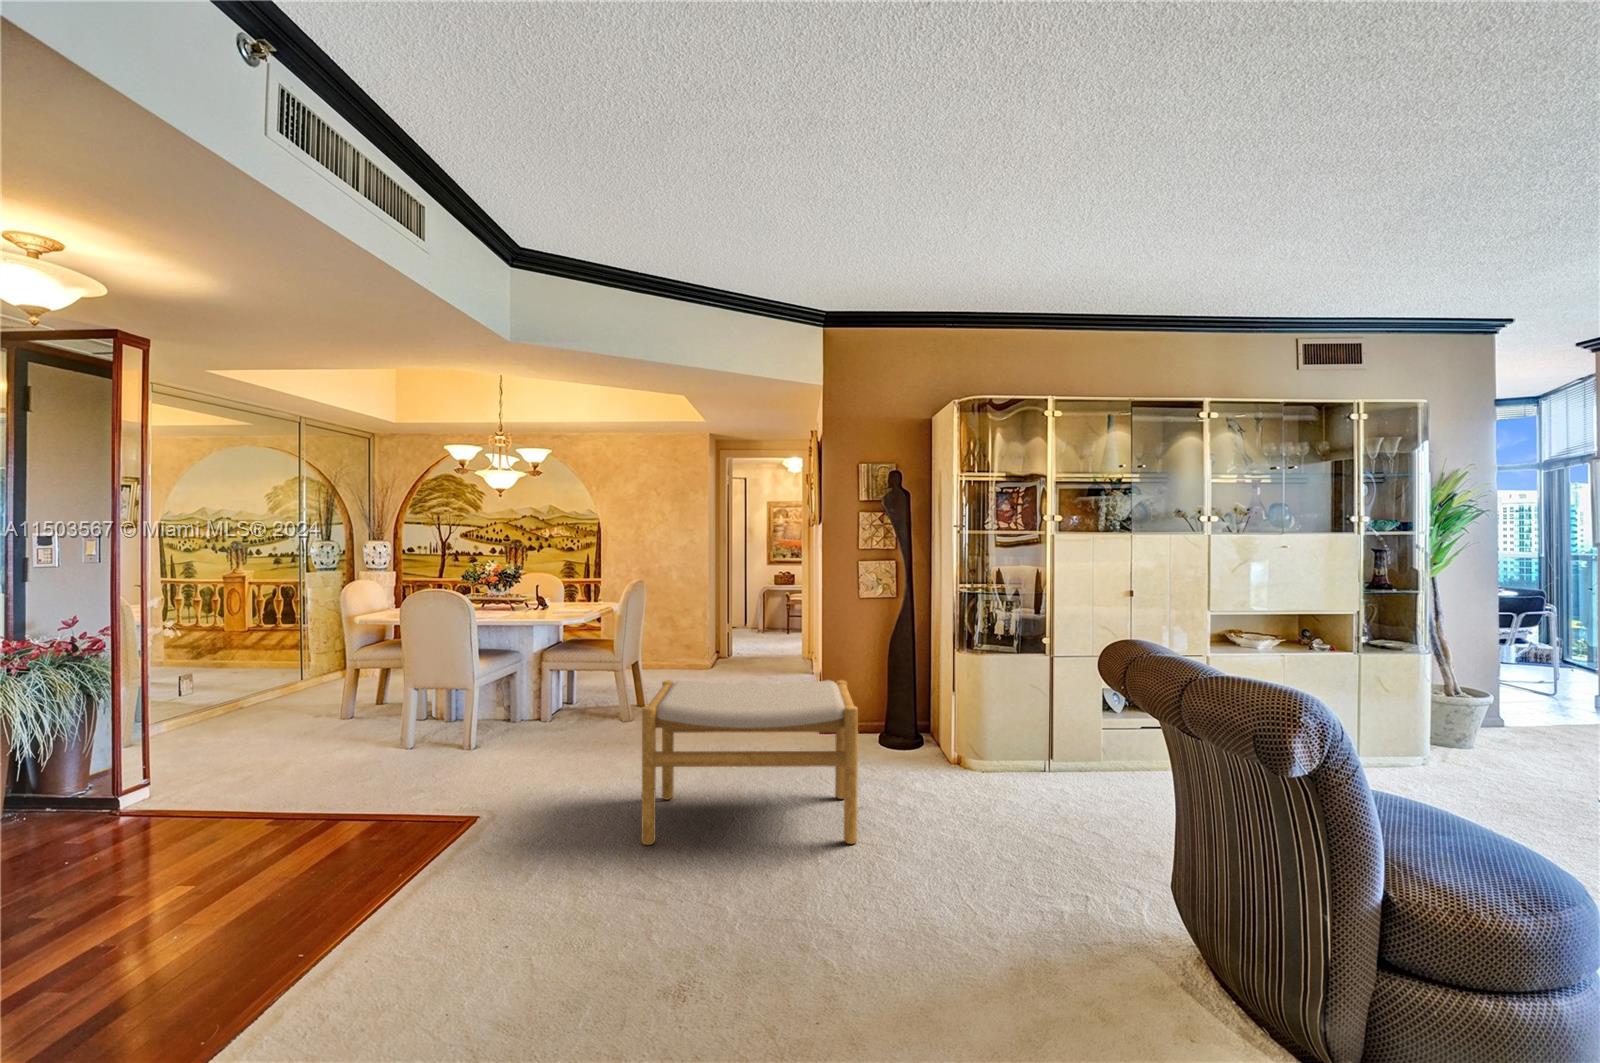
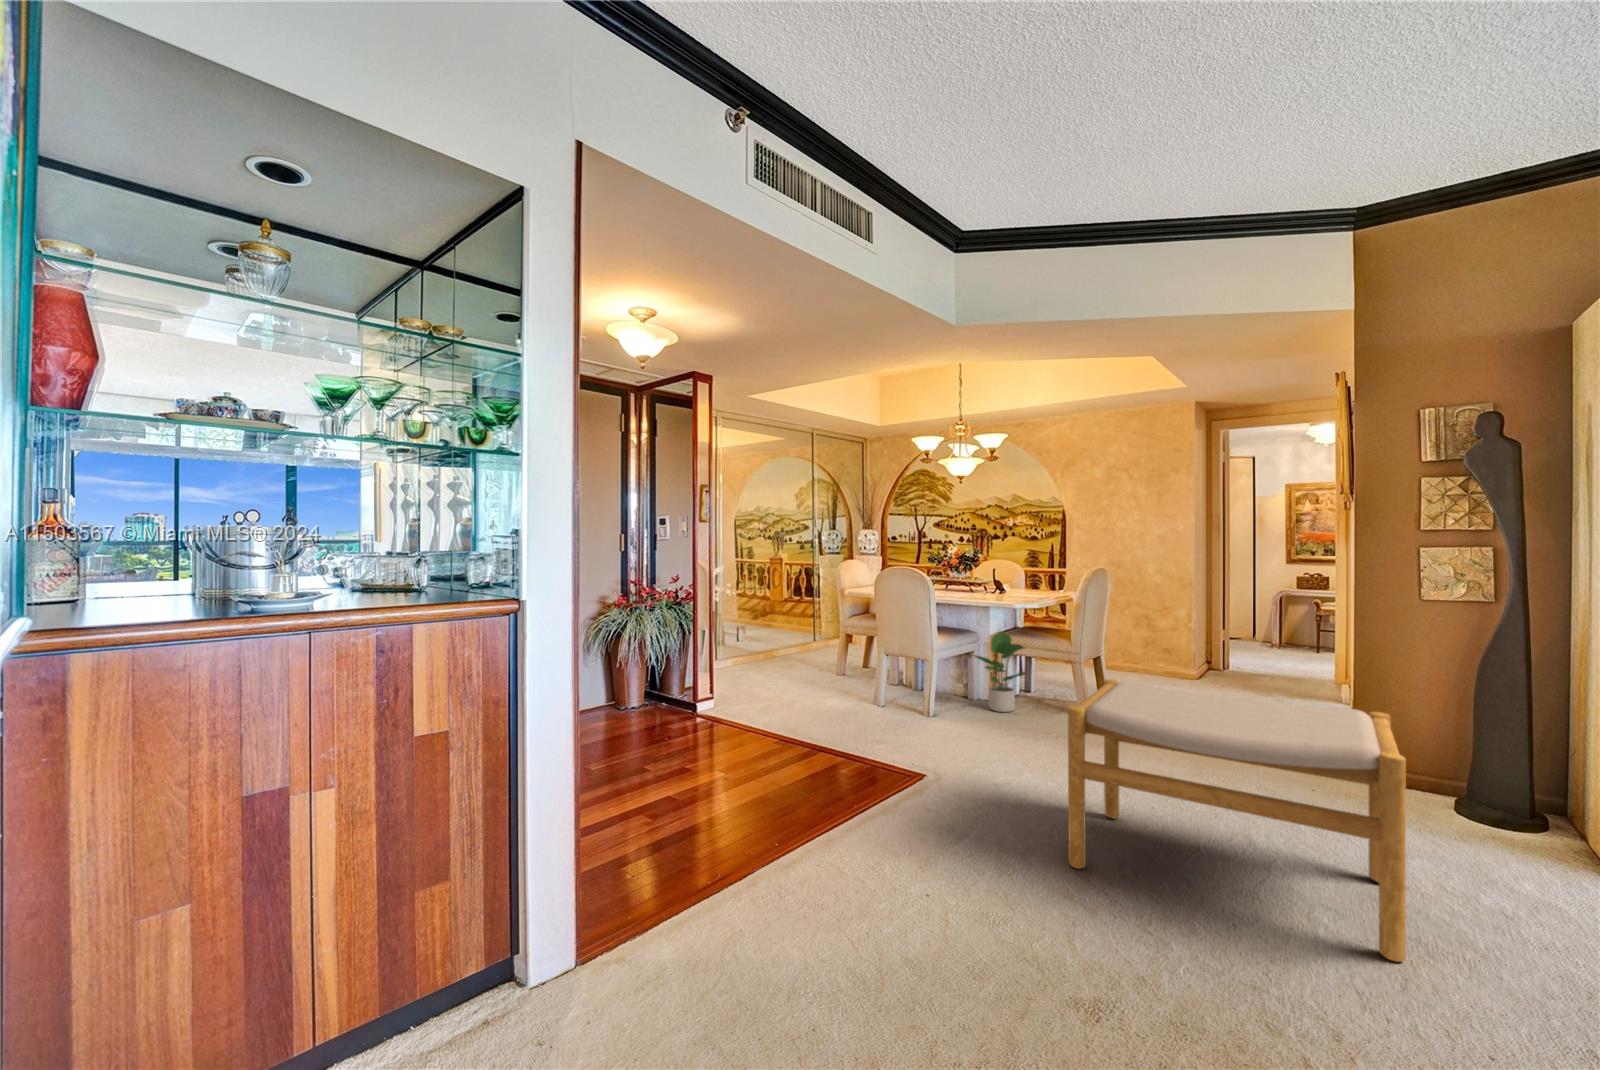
potted plant: none [518,648,578,728] -> present [974,632,1027,712]

